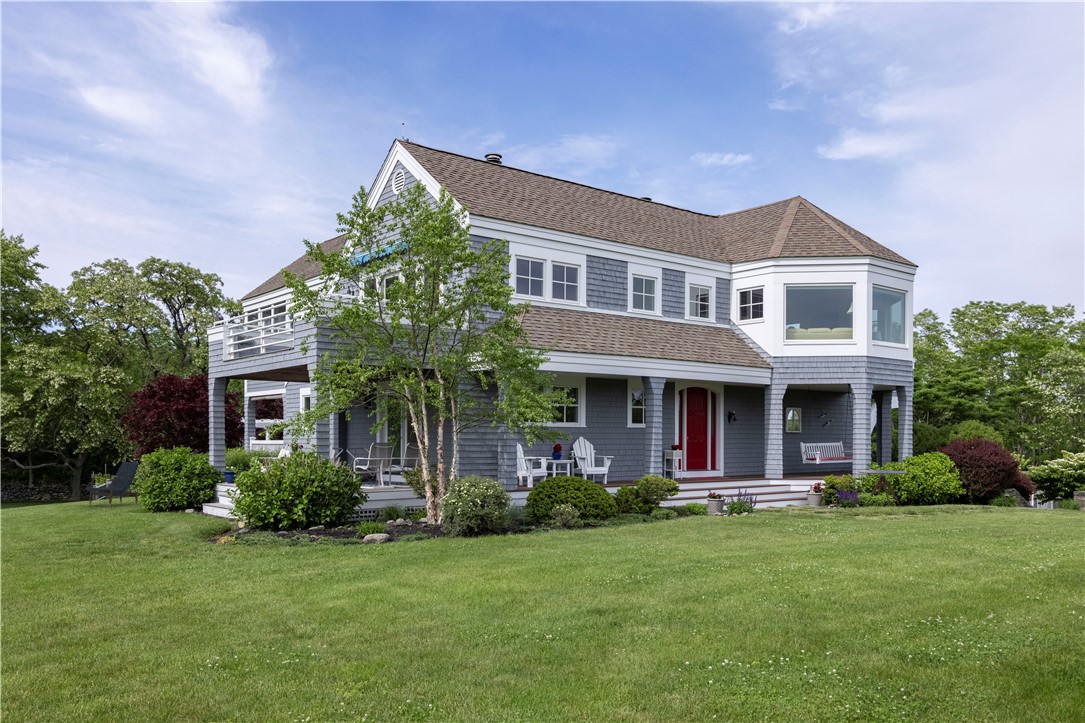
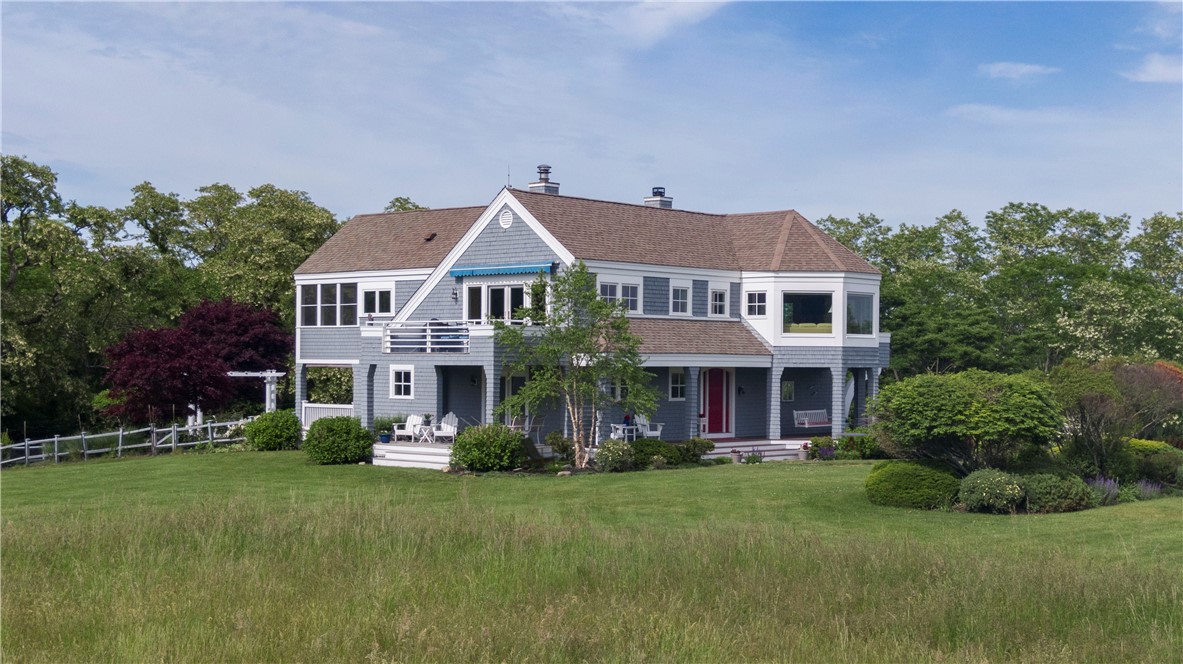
lounge chair: present [86,462,139,507] -> present [521,437,558,471]

